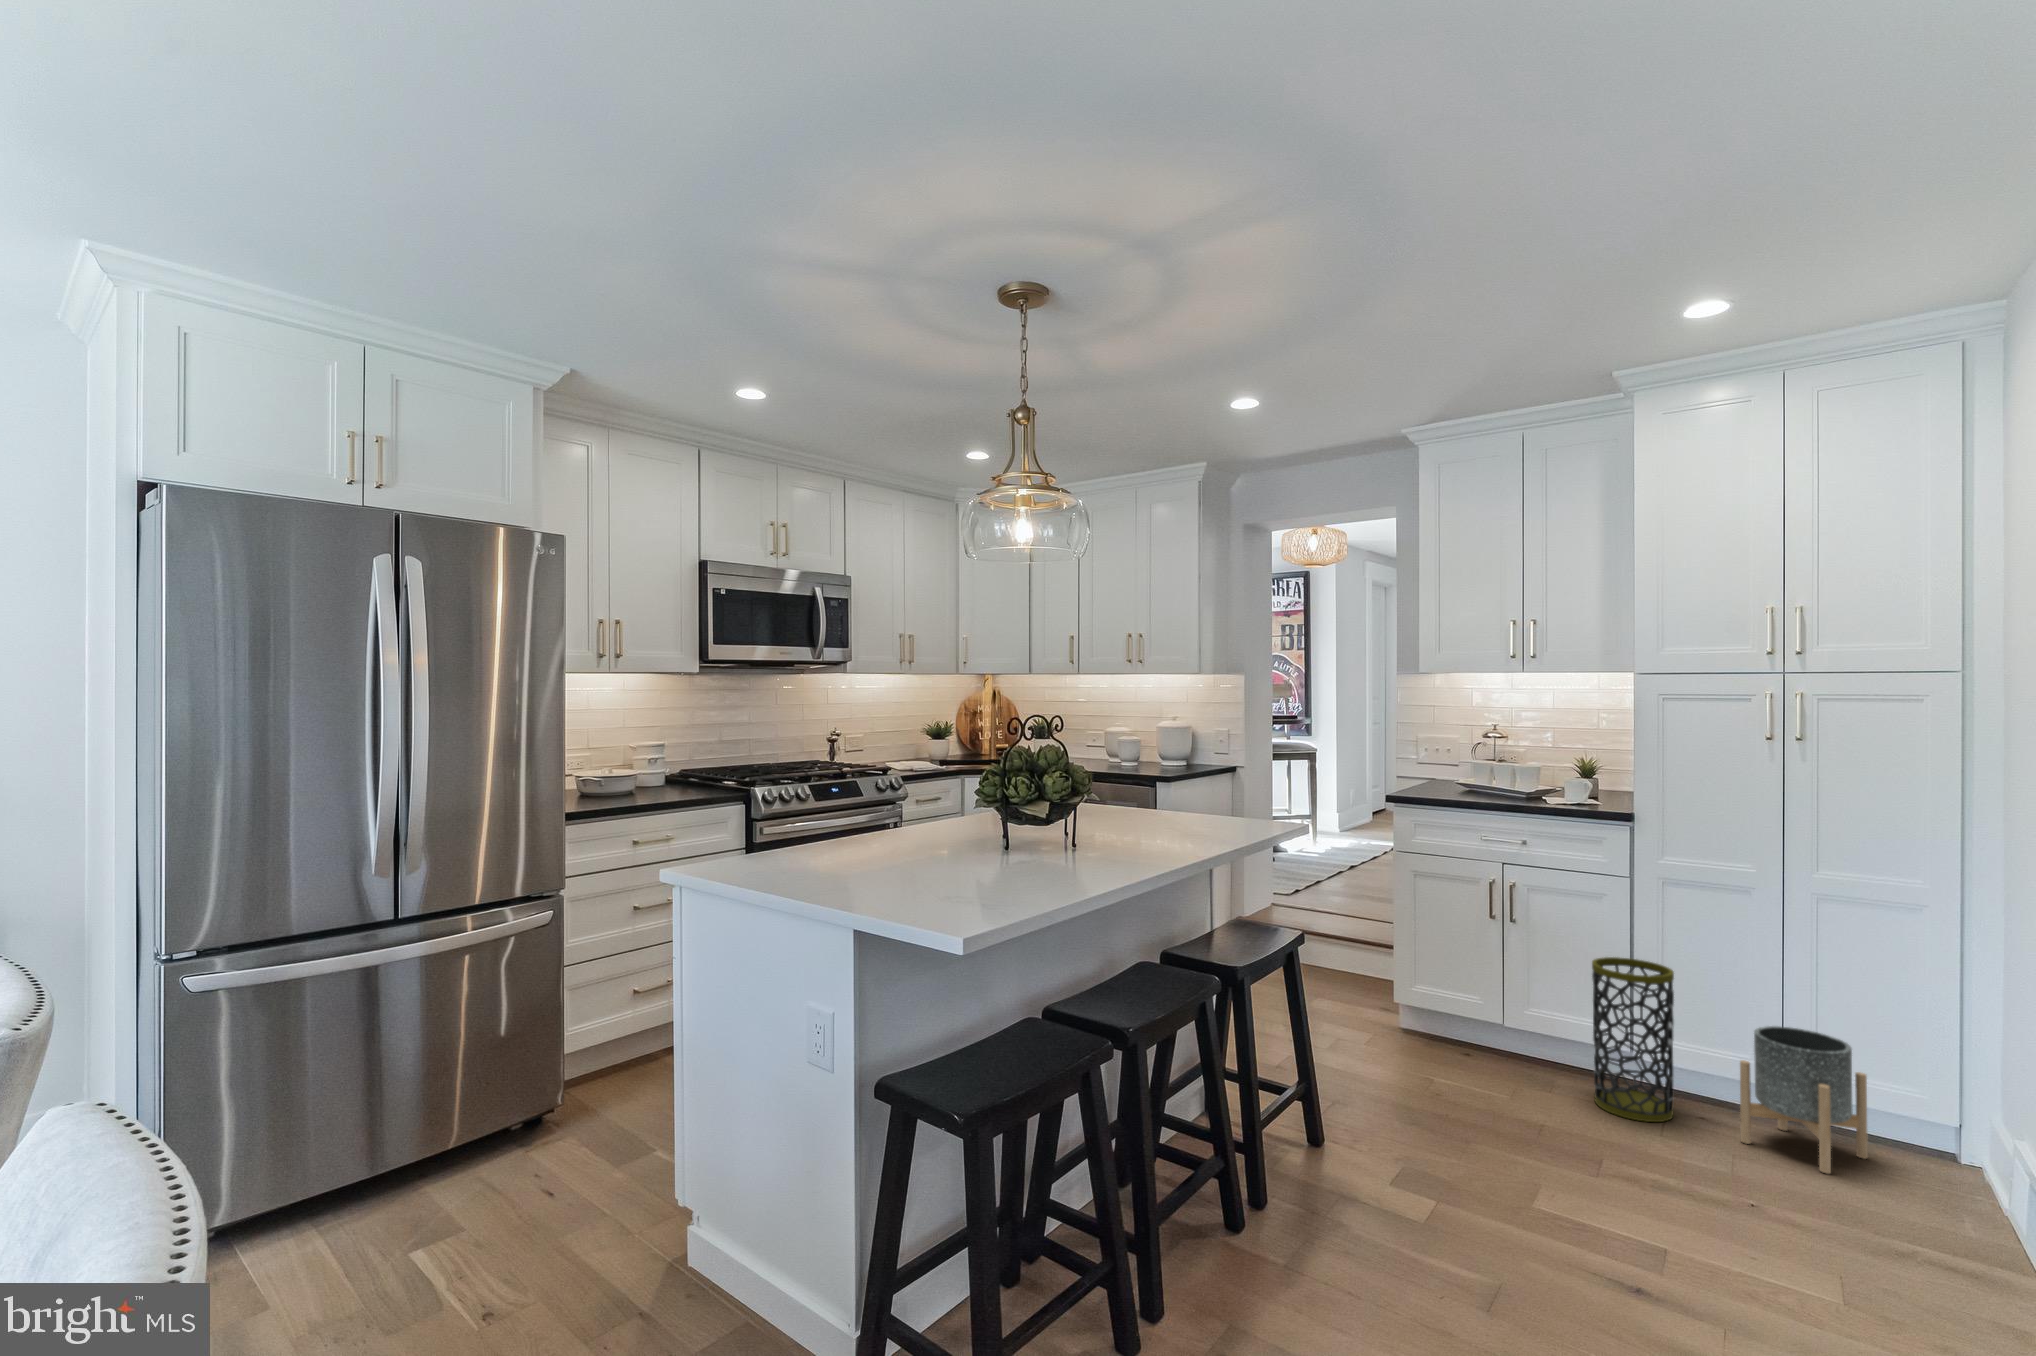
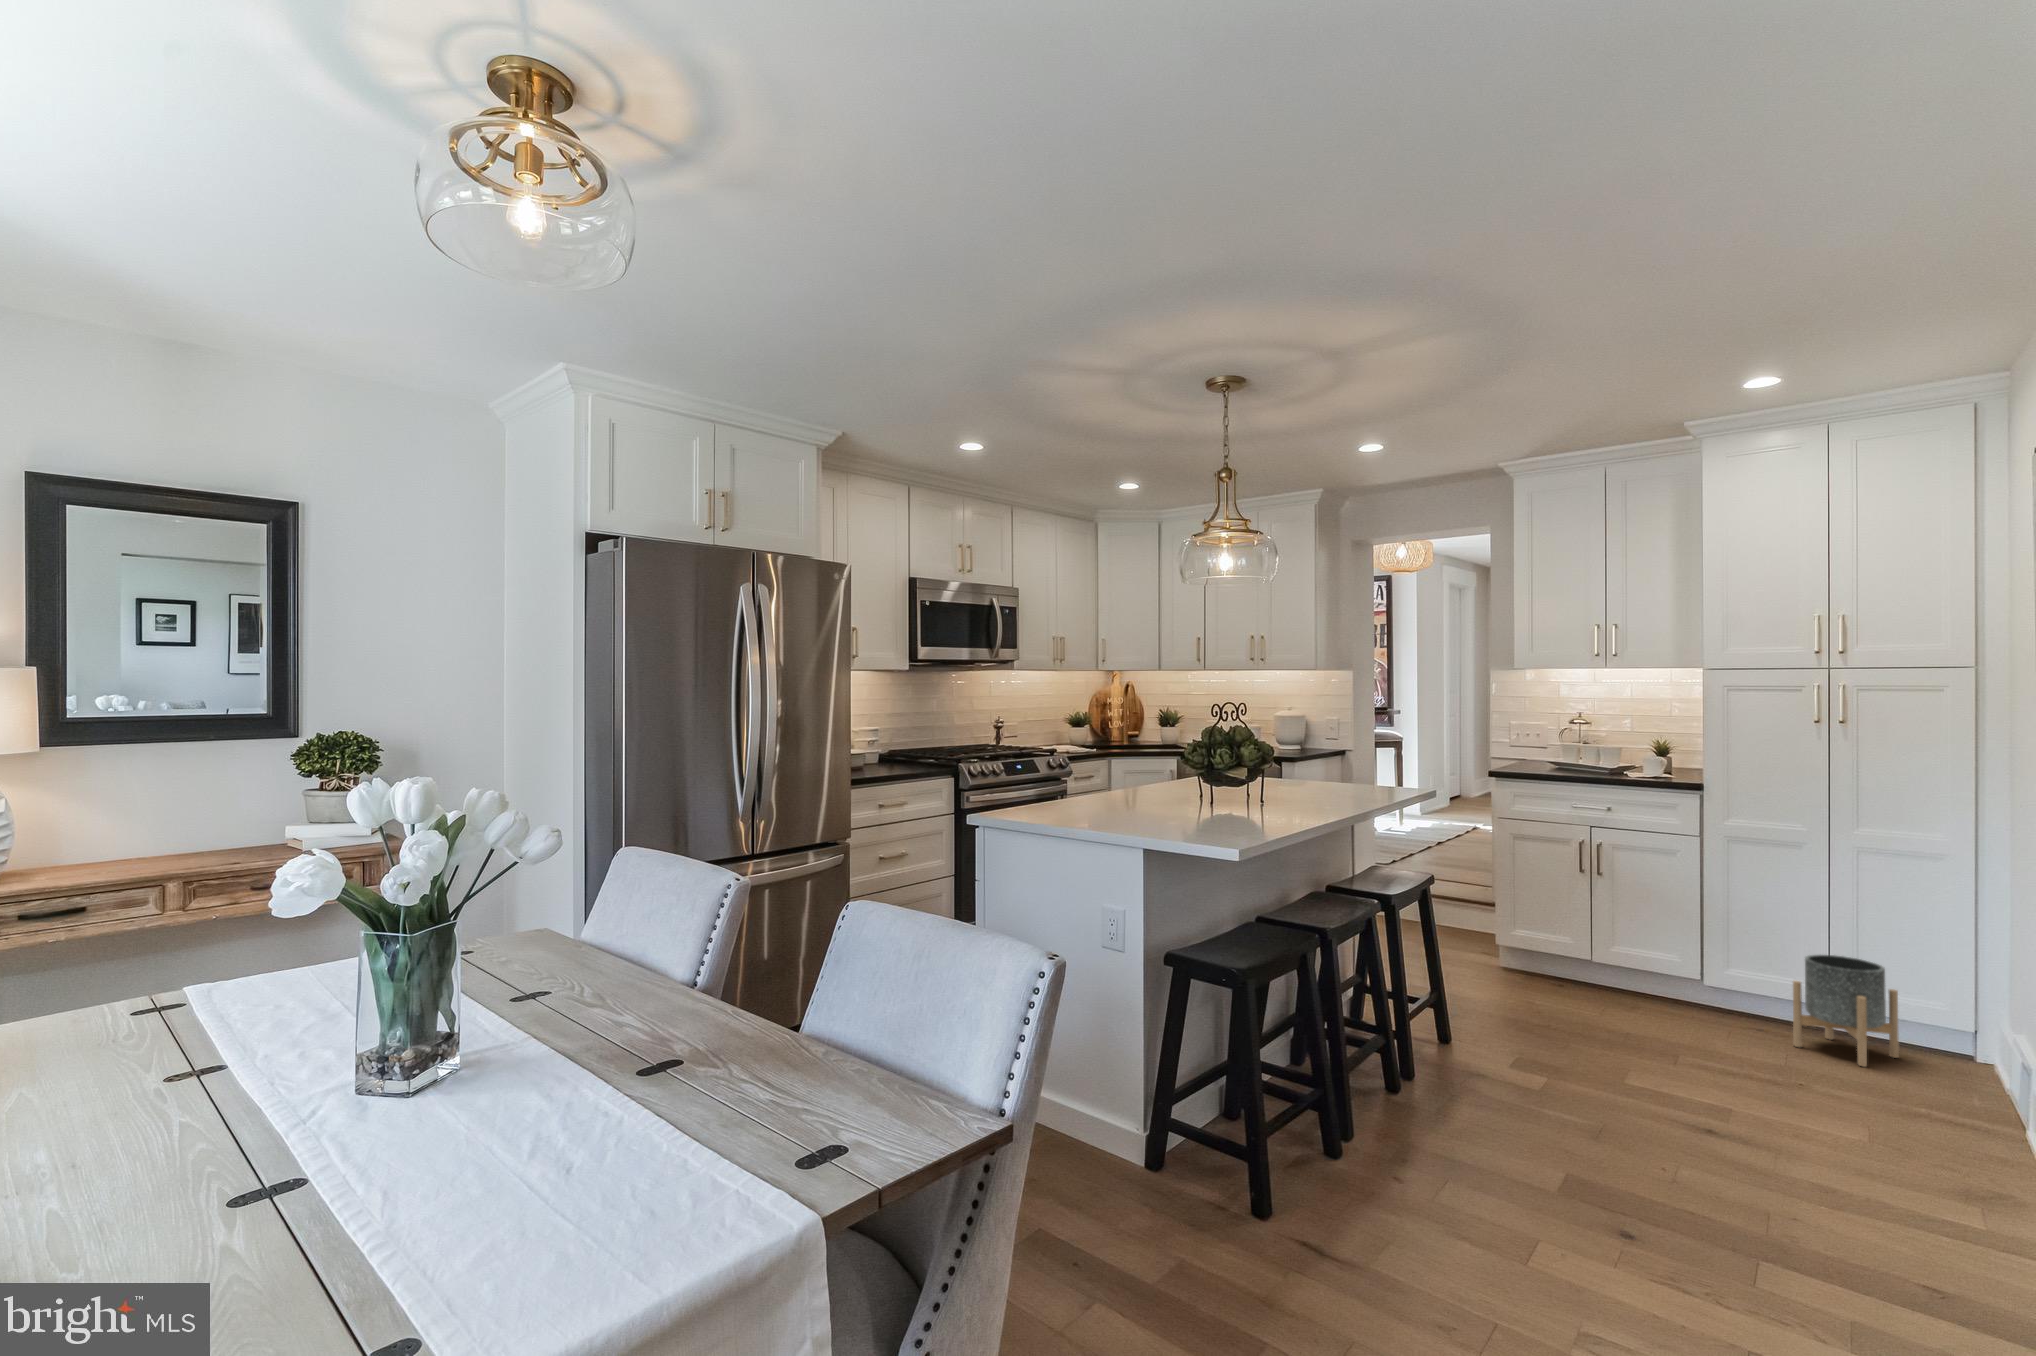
trash can: present [1592,957,1674,1122] -> none [1668,902,1738,1033]

